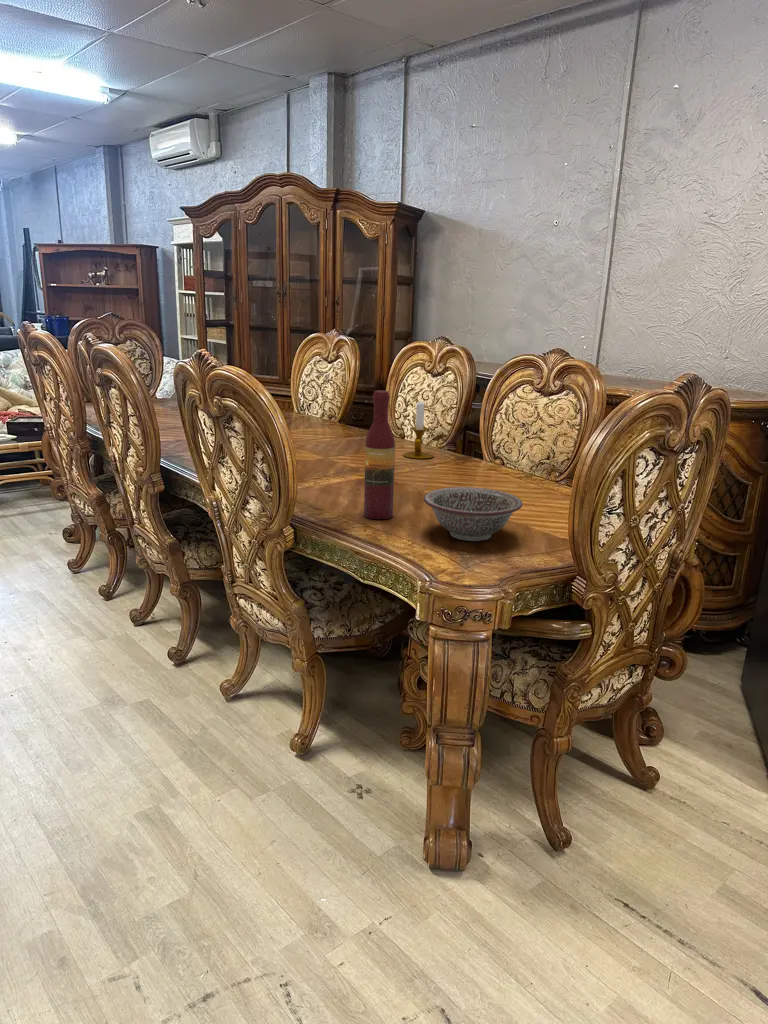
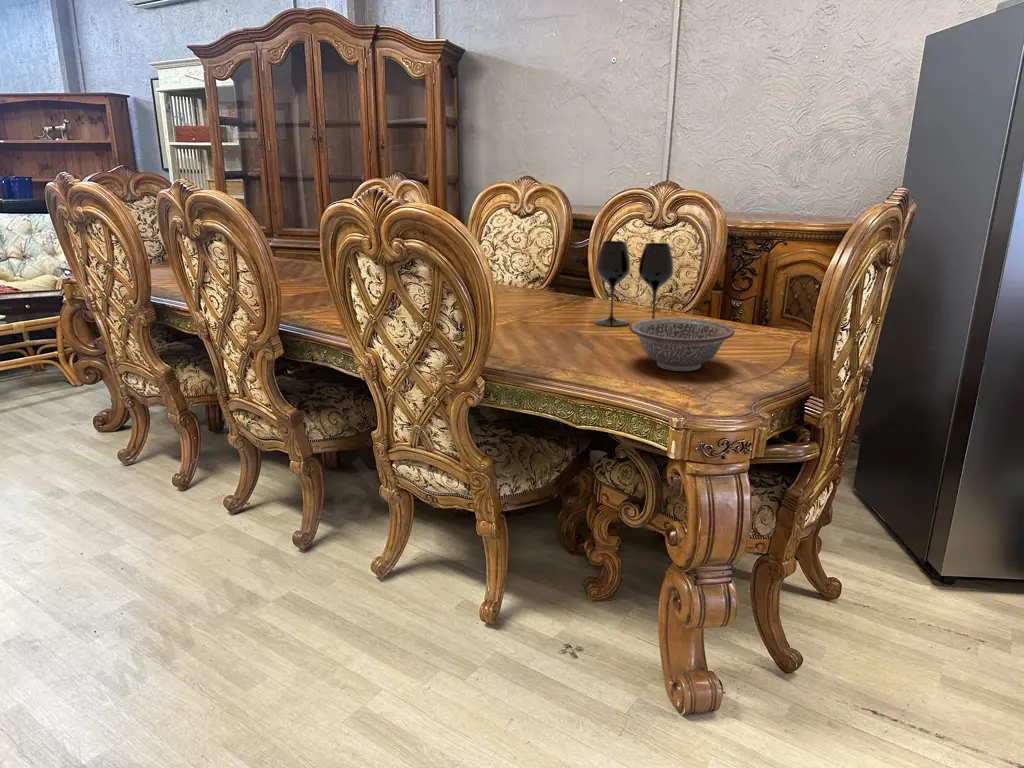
wine bottle: present [364,390,395,519] -> none [554,221,587,360]
candlestick: present [403,402,434,458] -> none [525,242,558,301]
wine glass: none [441,408,513,497] -> present [594,241,673,326]

